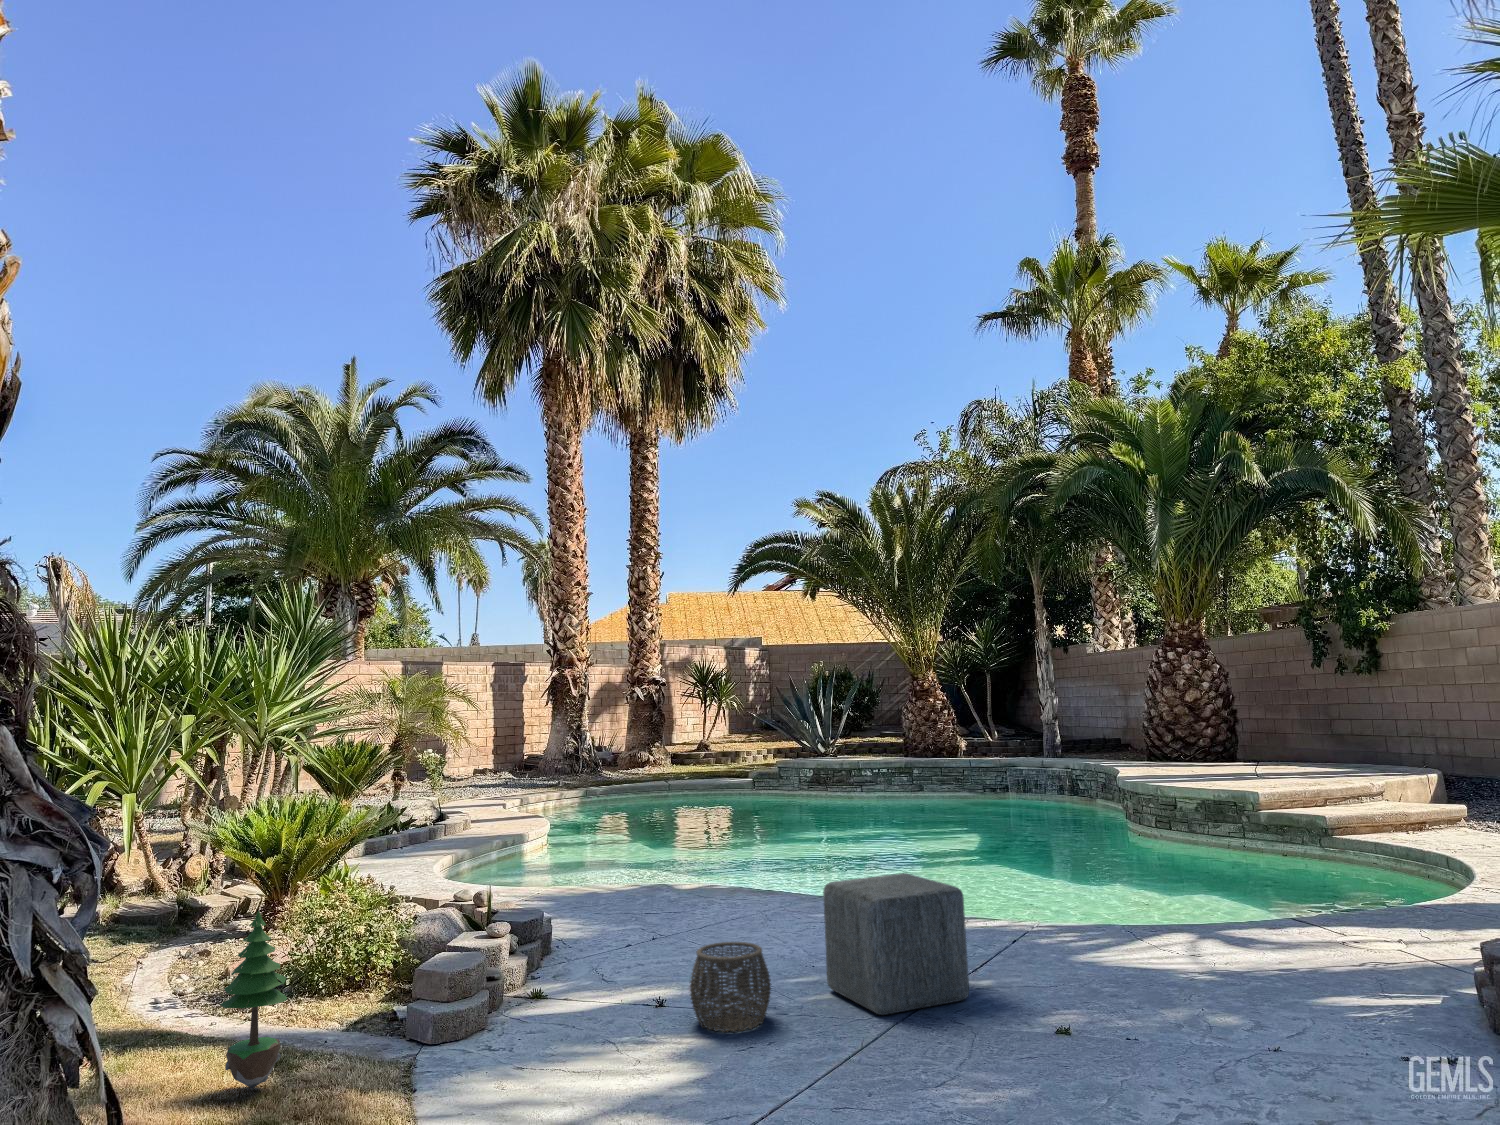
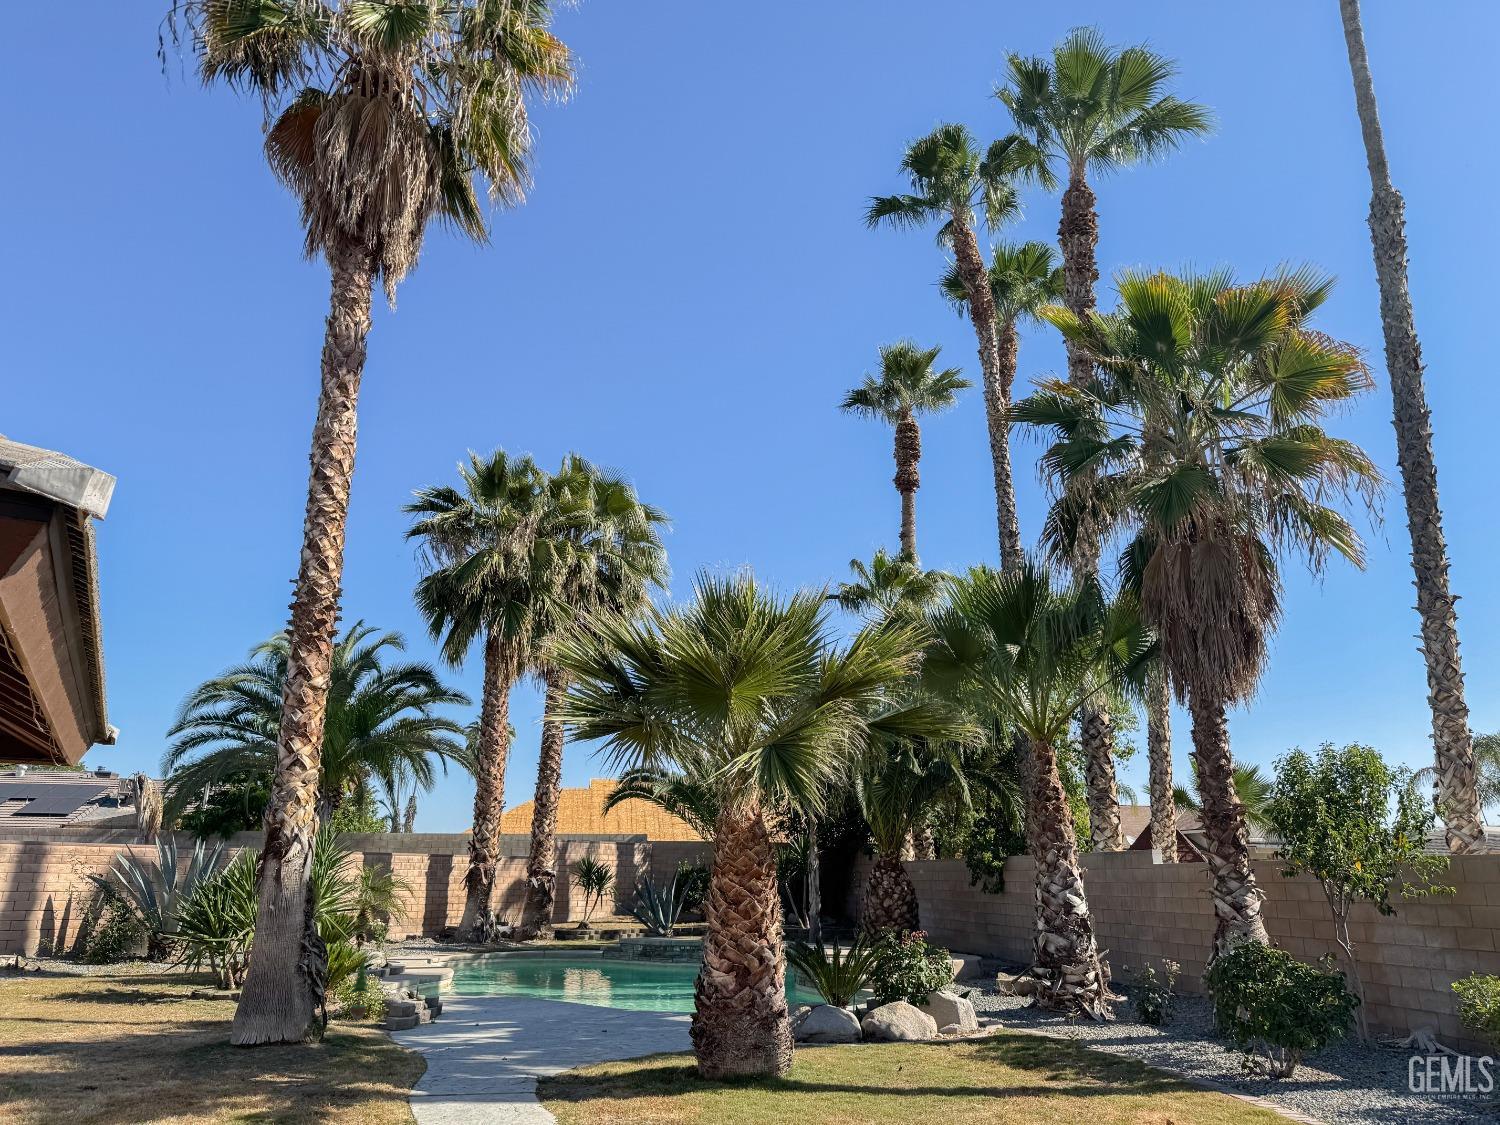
ottoman: present [823,873,969,1015] -> none [565,972,617,1021]
woven basket: present [690,942,772,1032] -> none [507,992,538,1022]

